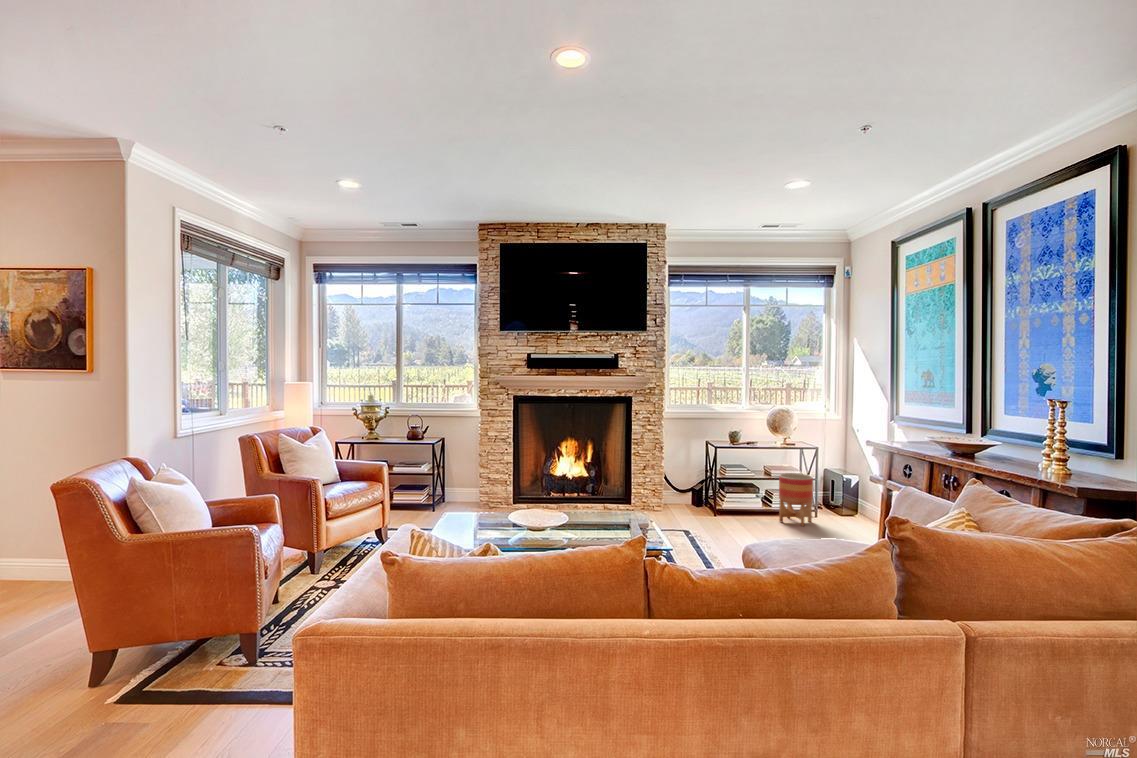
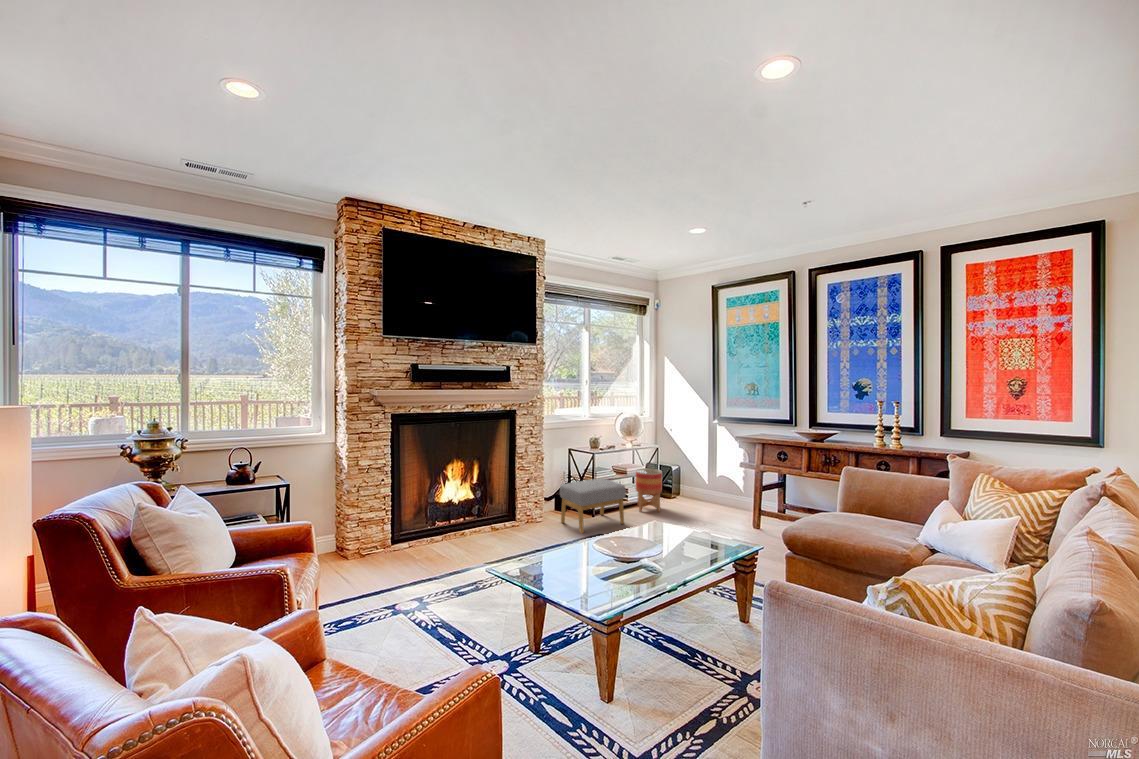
footstool: none [675,476,742,527] -> present [560,479,626,533]

